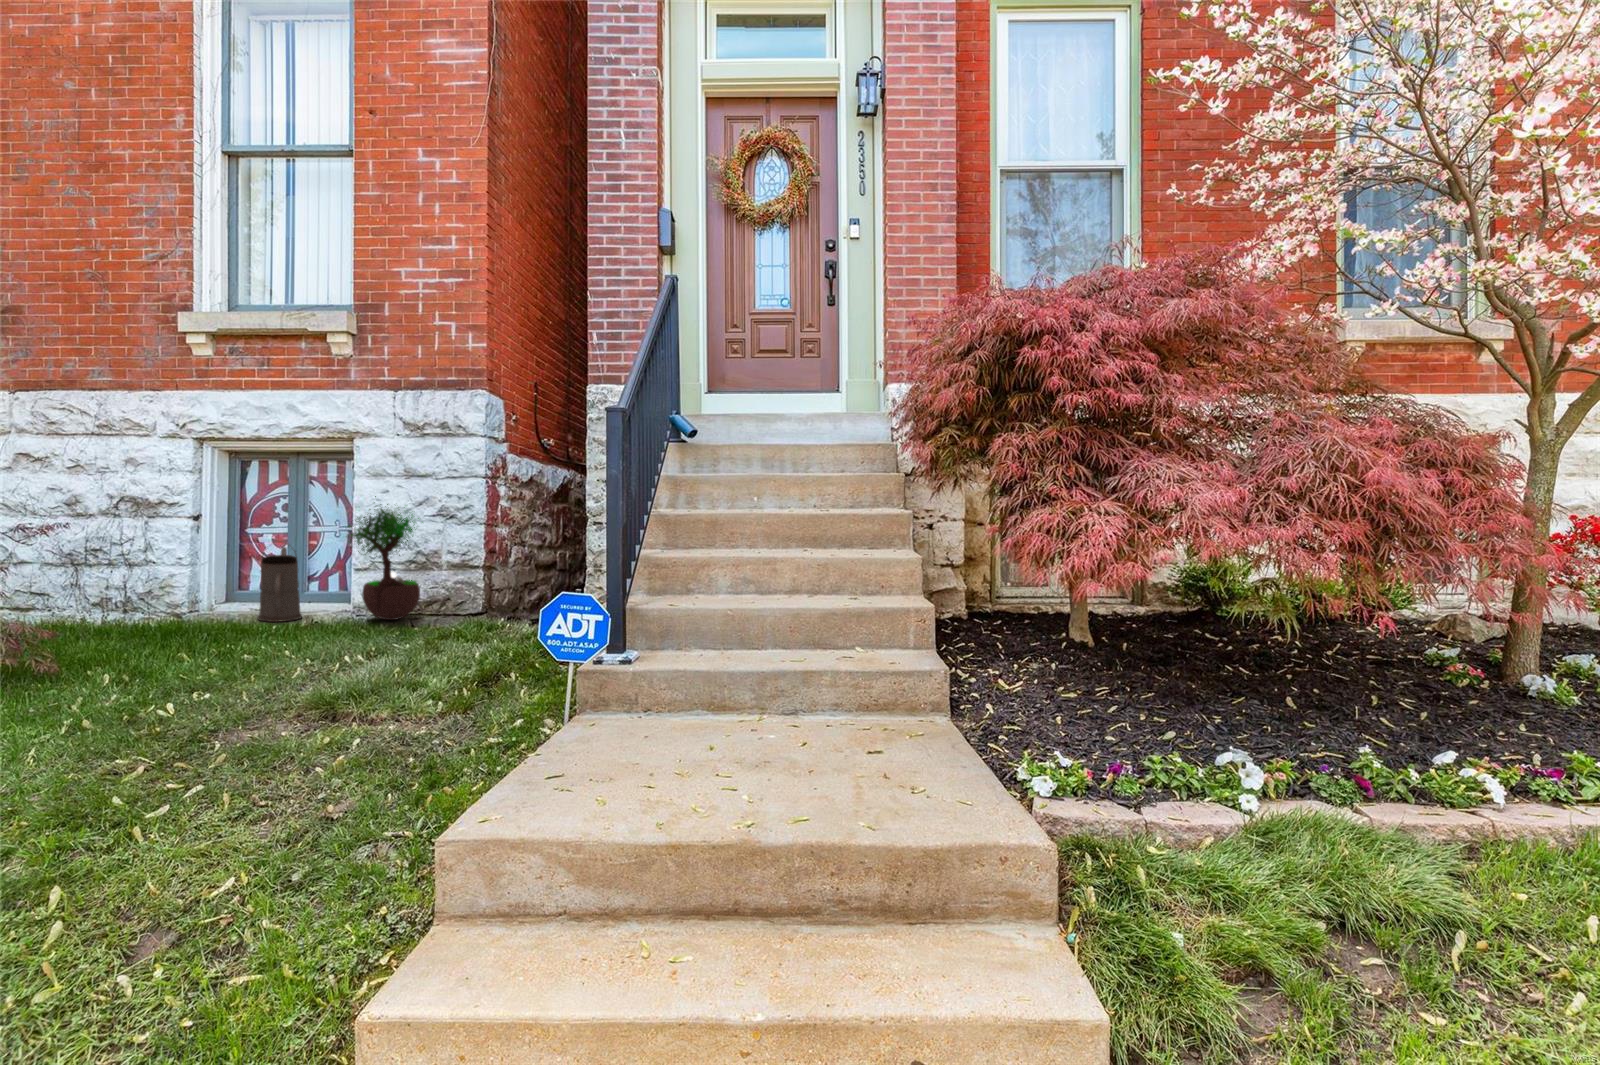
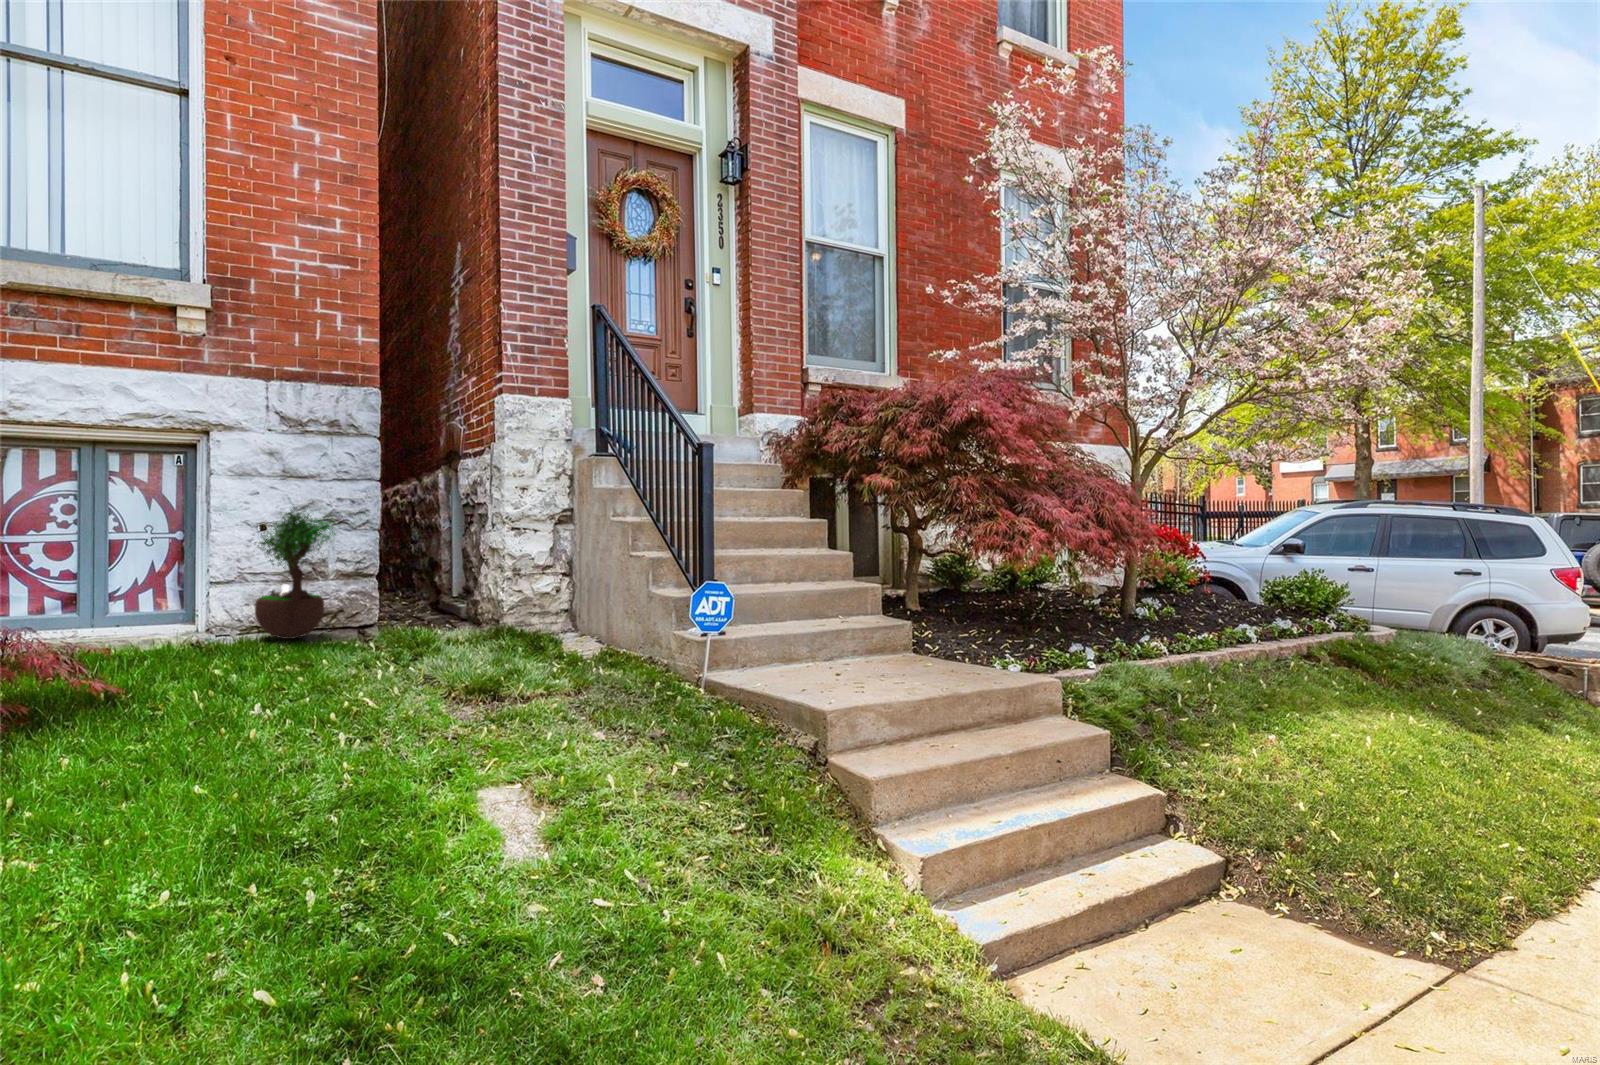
watering can: present [258,543,302,622] -> none [107,554,176,654]

